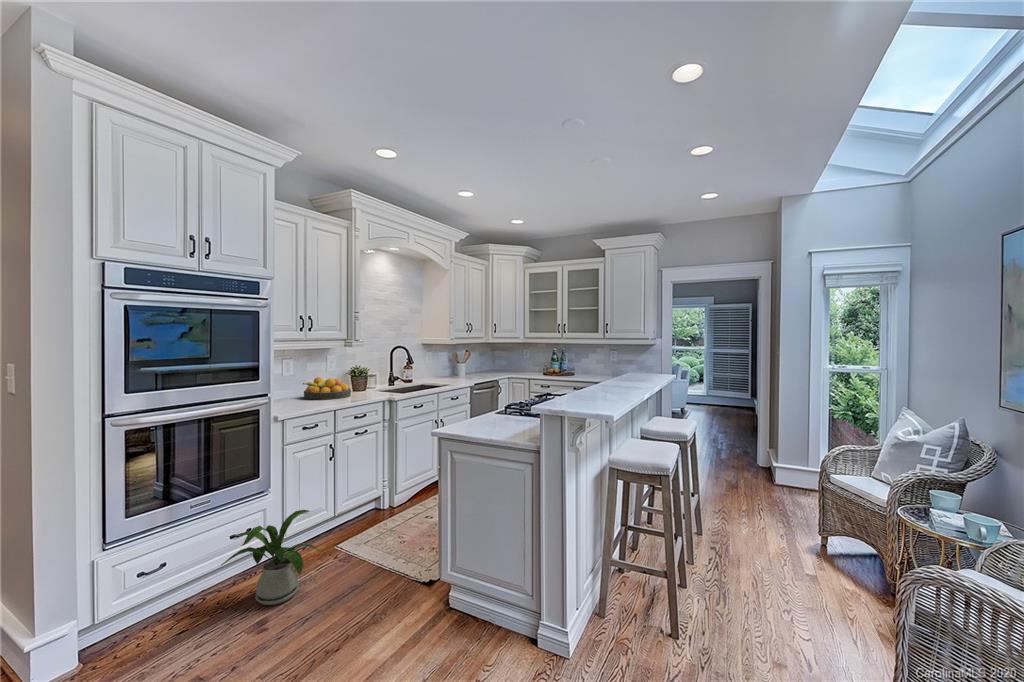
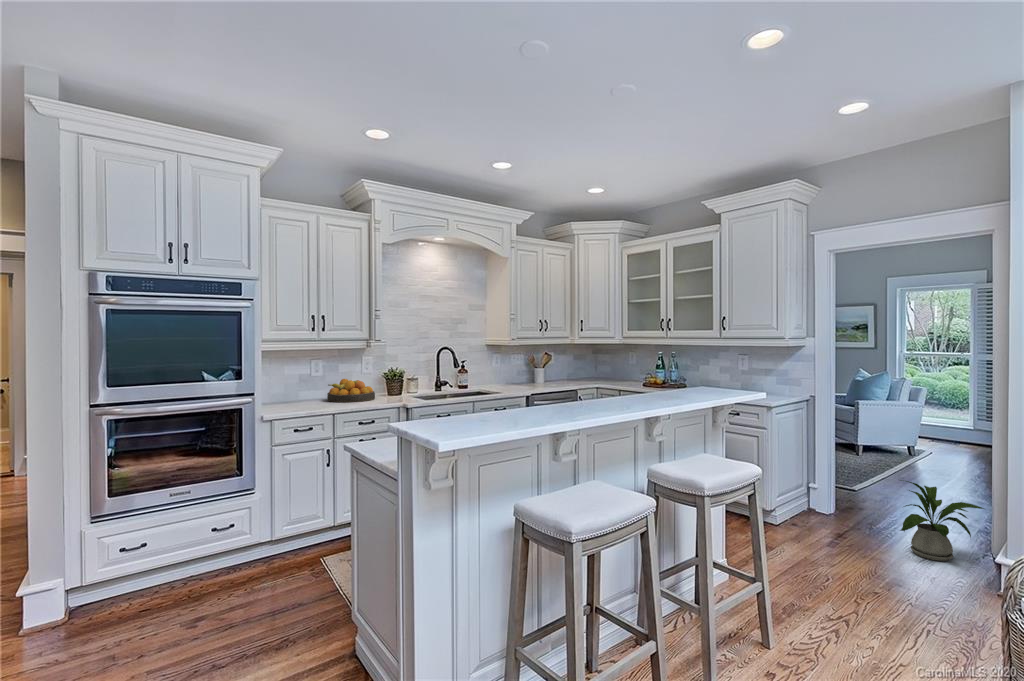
house plant: present [221,510,323,605] -> present [900,480,984,561]

